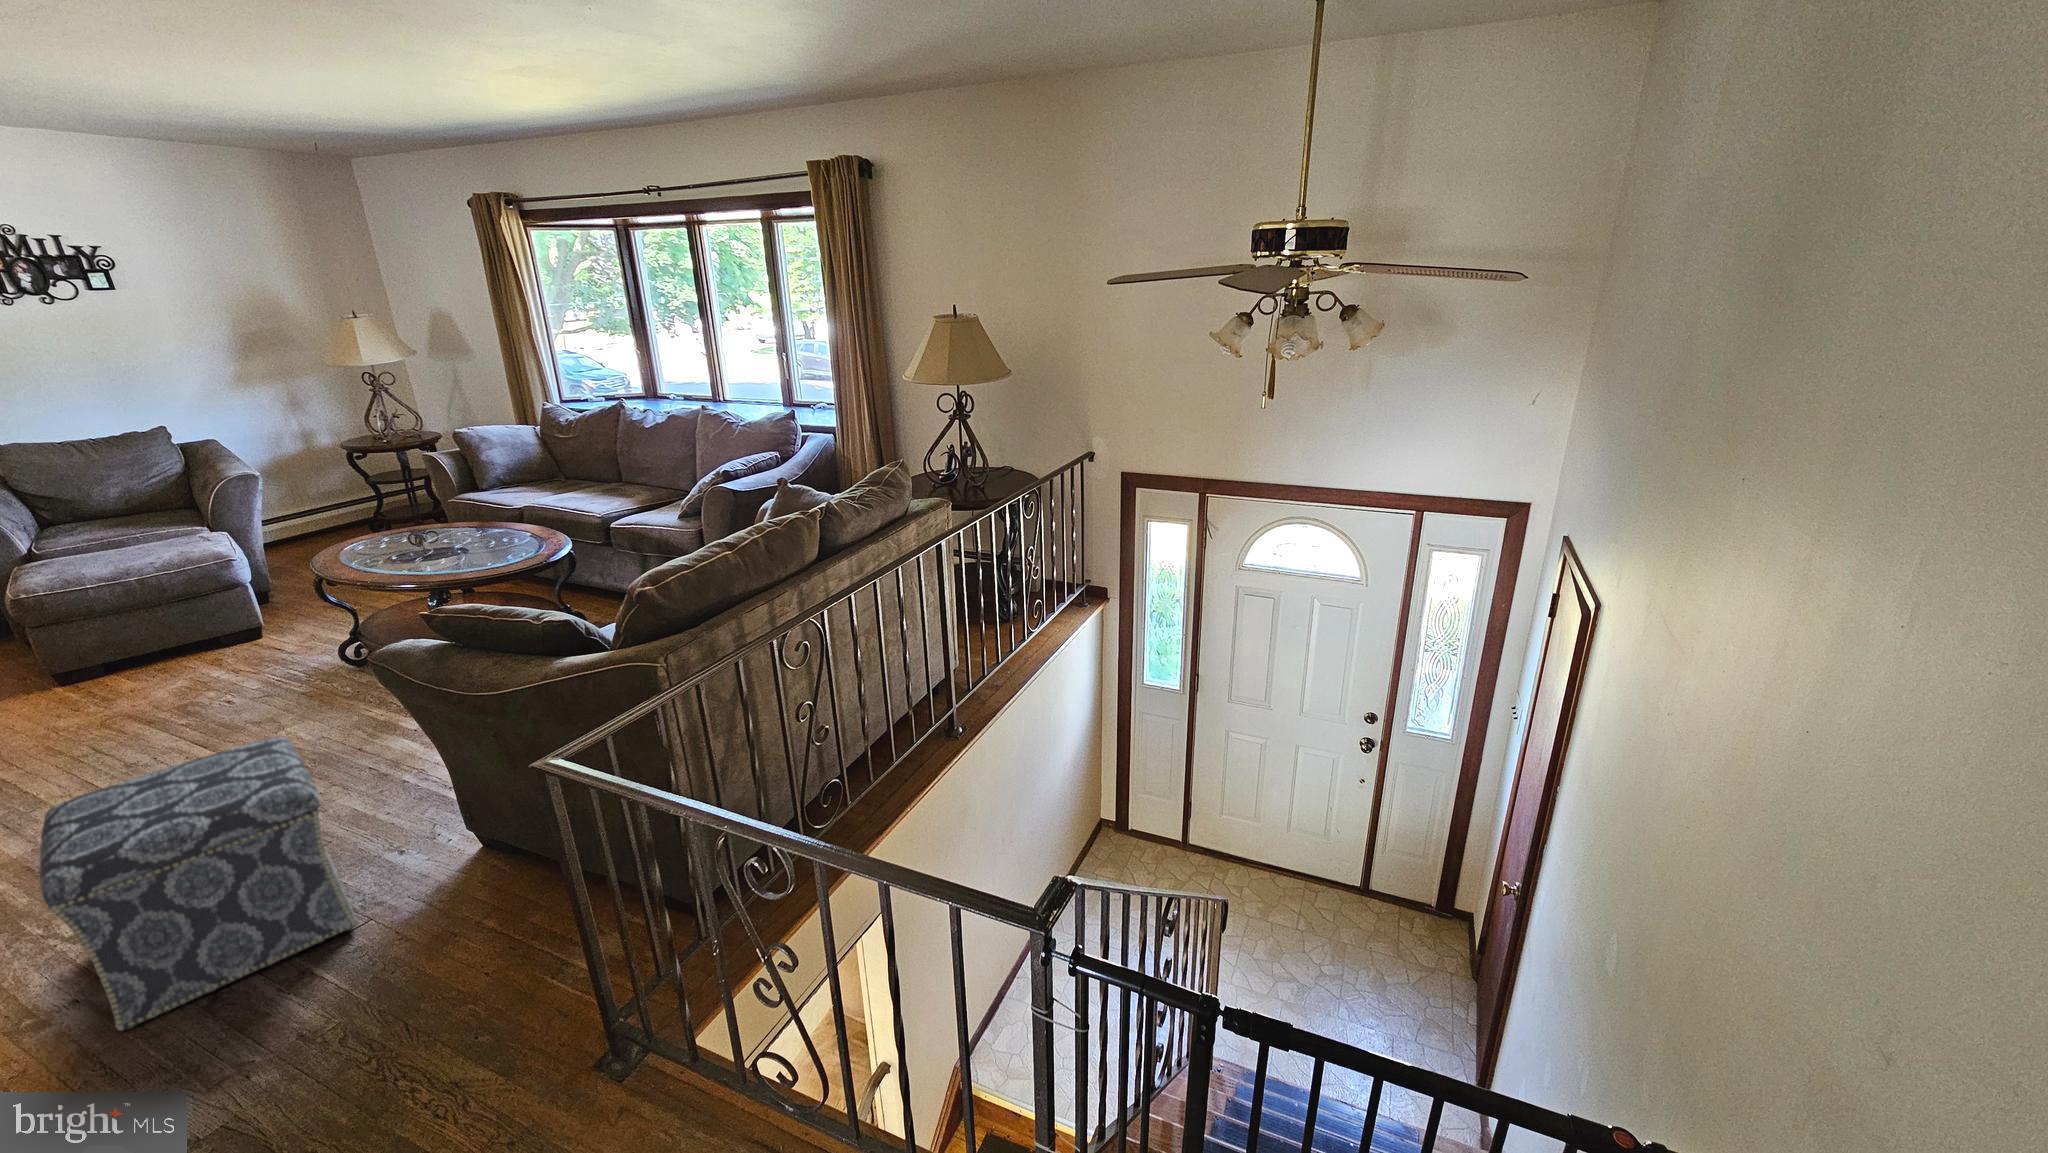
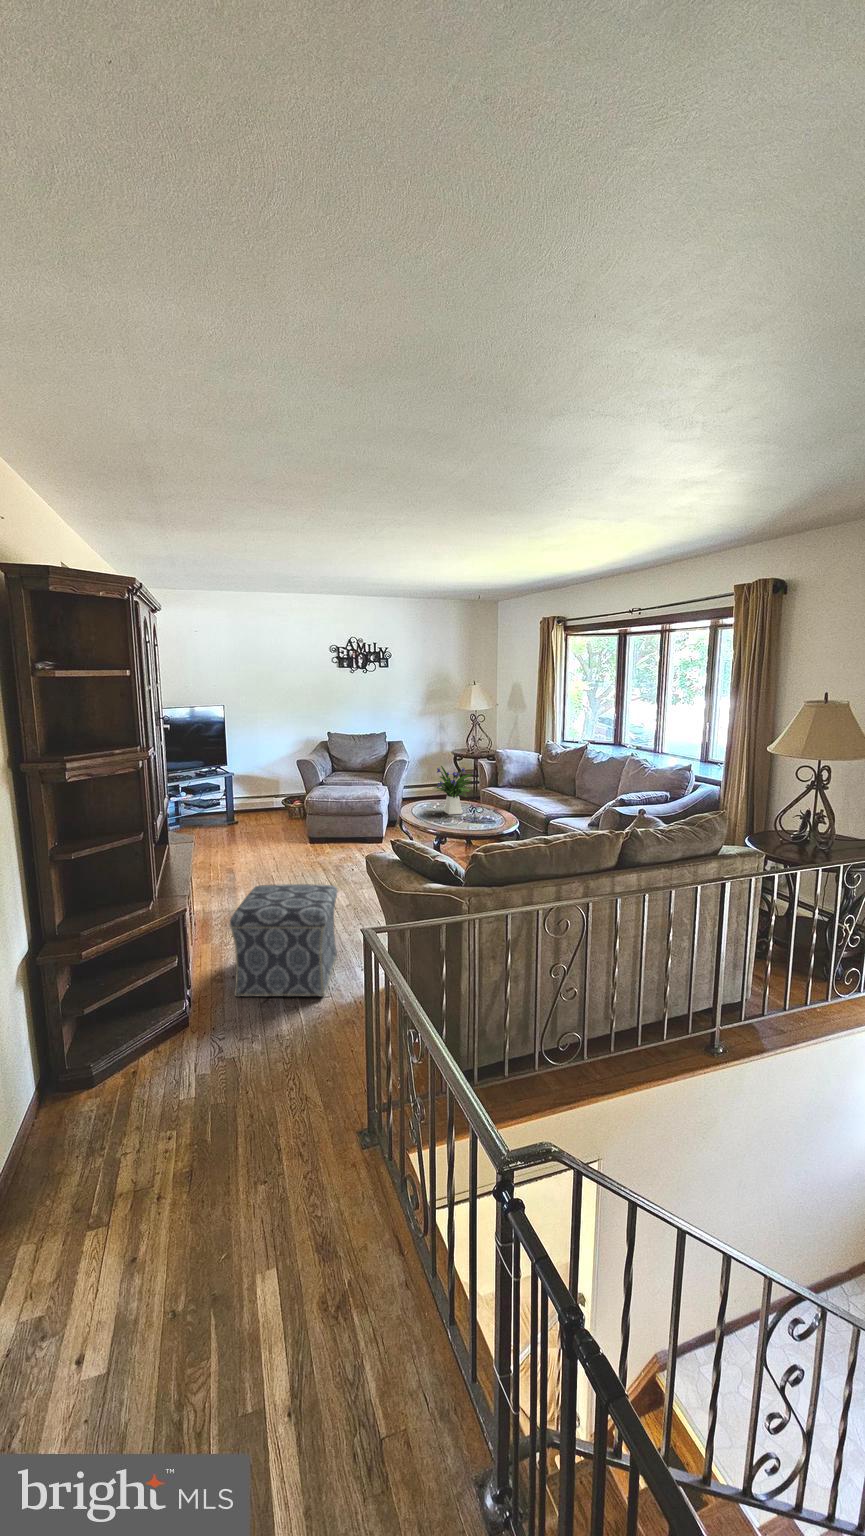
flower arrangement: none [369,465,466,552] -> present [434,766,473,814]

